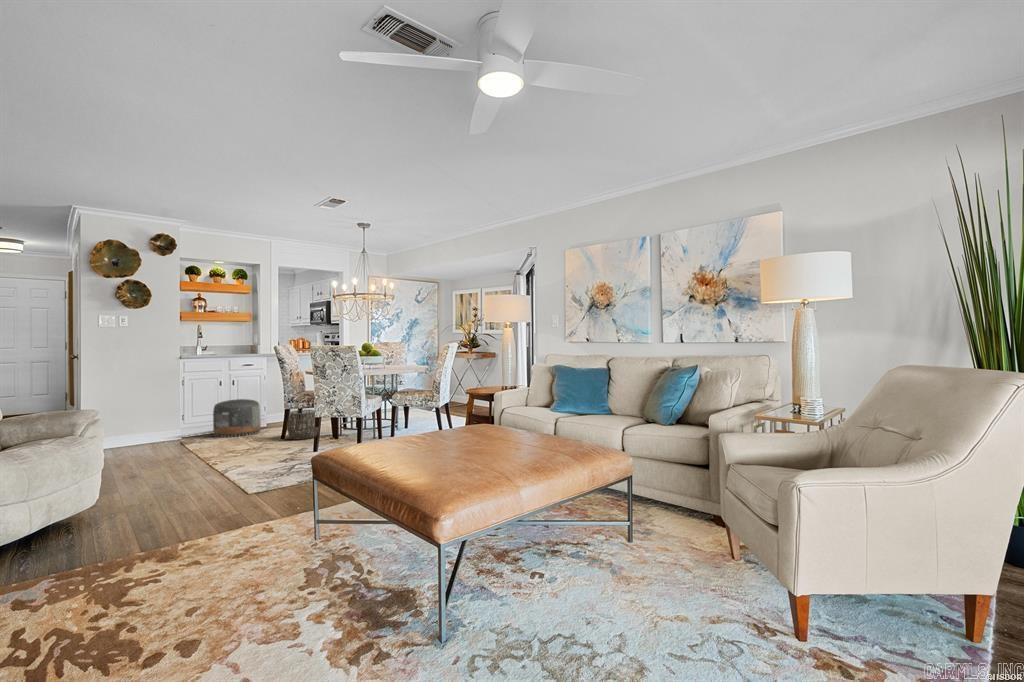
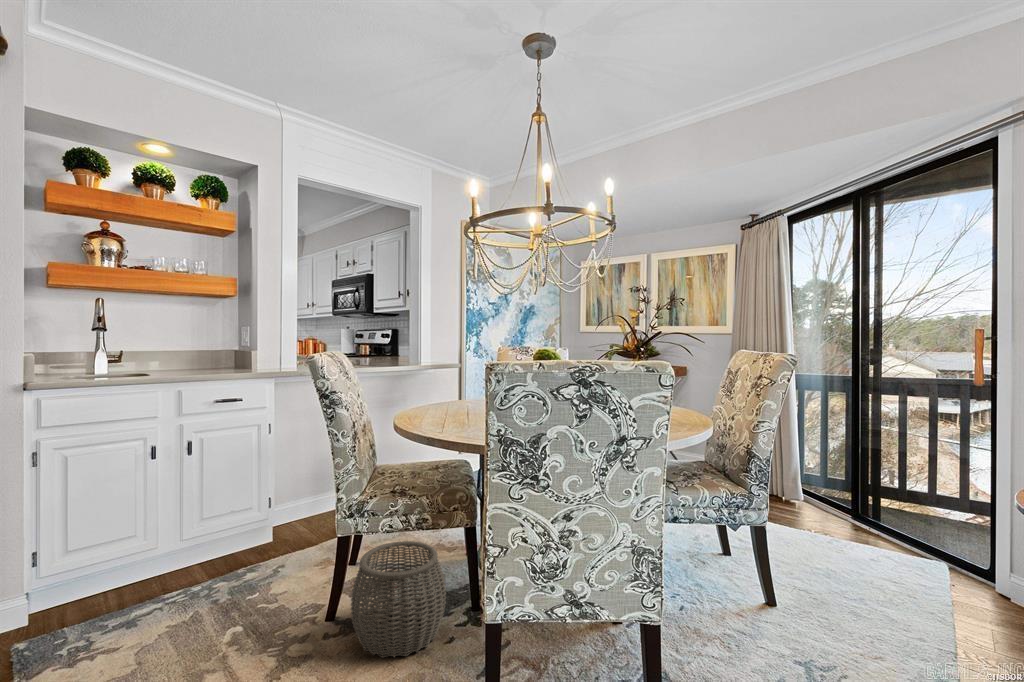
pouf: present [213,399,261,437] -> none [120,494,258,629]

